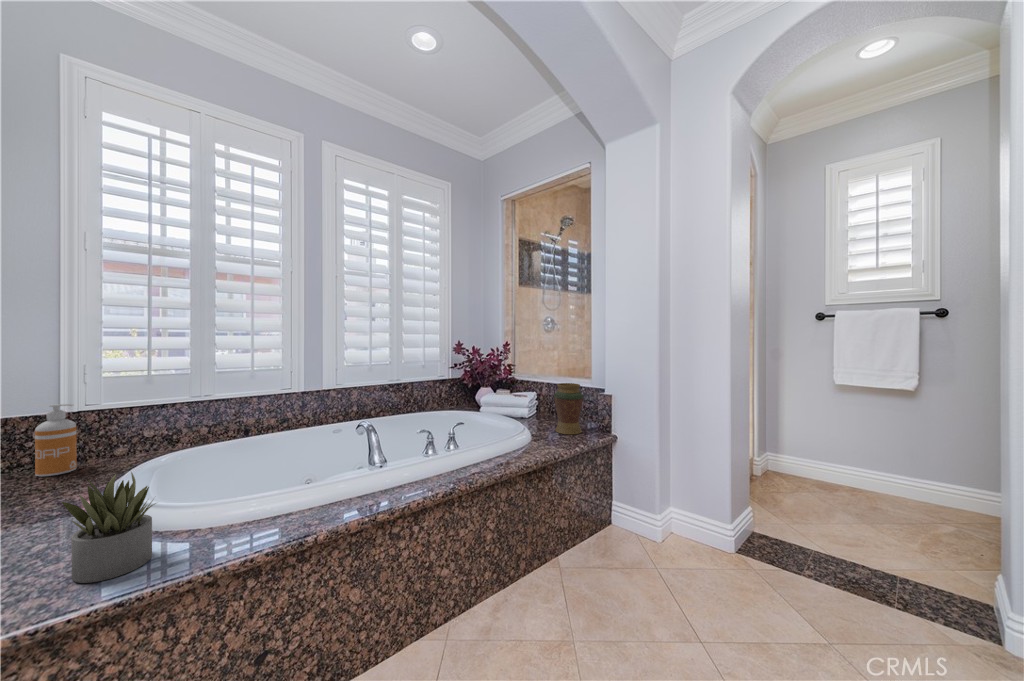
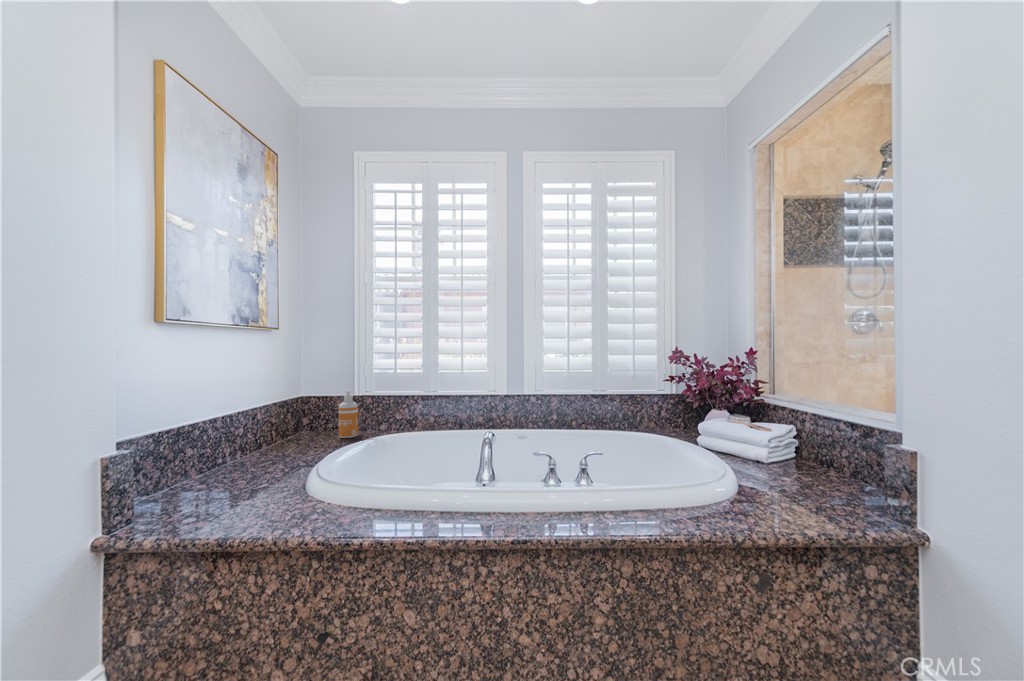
decorative vase: present [554,383,583,434] -> none [787,415,850,509]
succulent plant: present [61,472,156,583] -> none [228,445,282,522]

